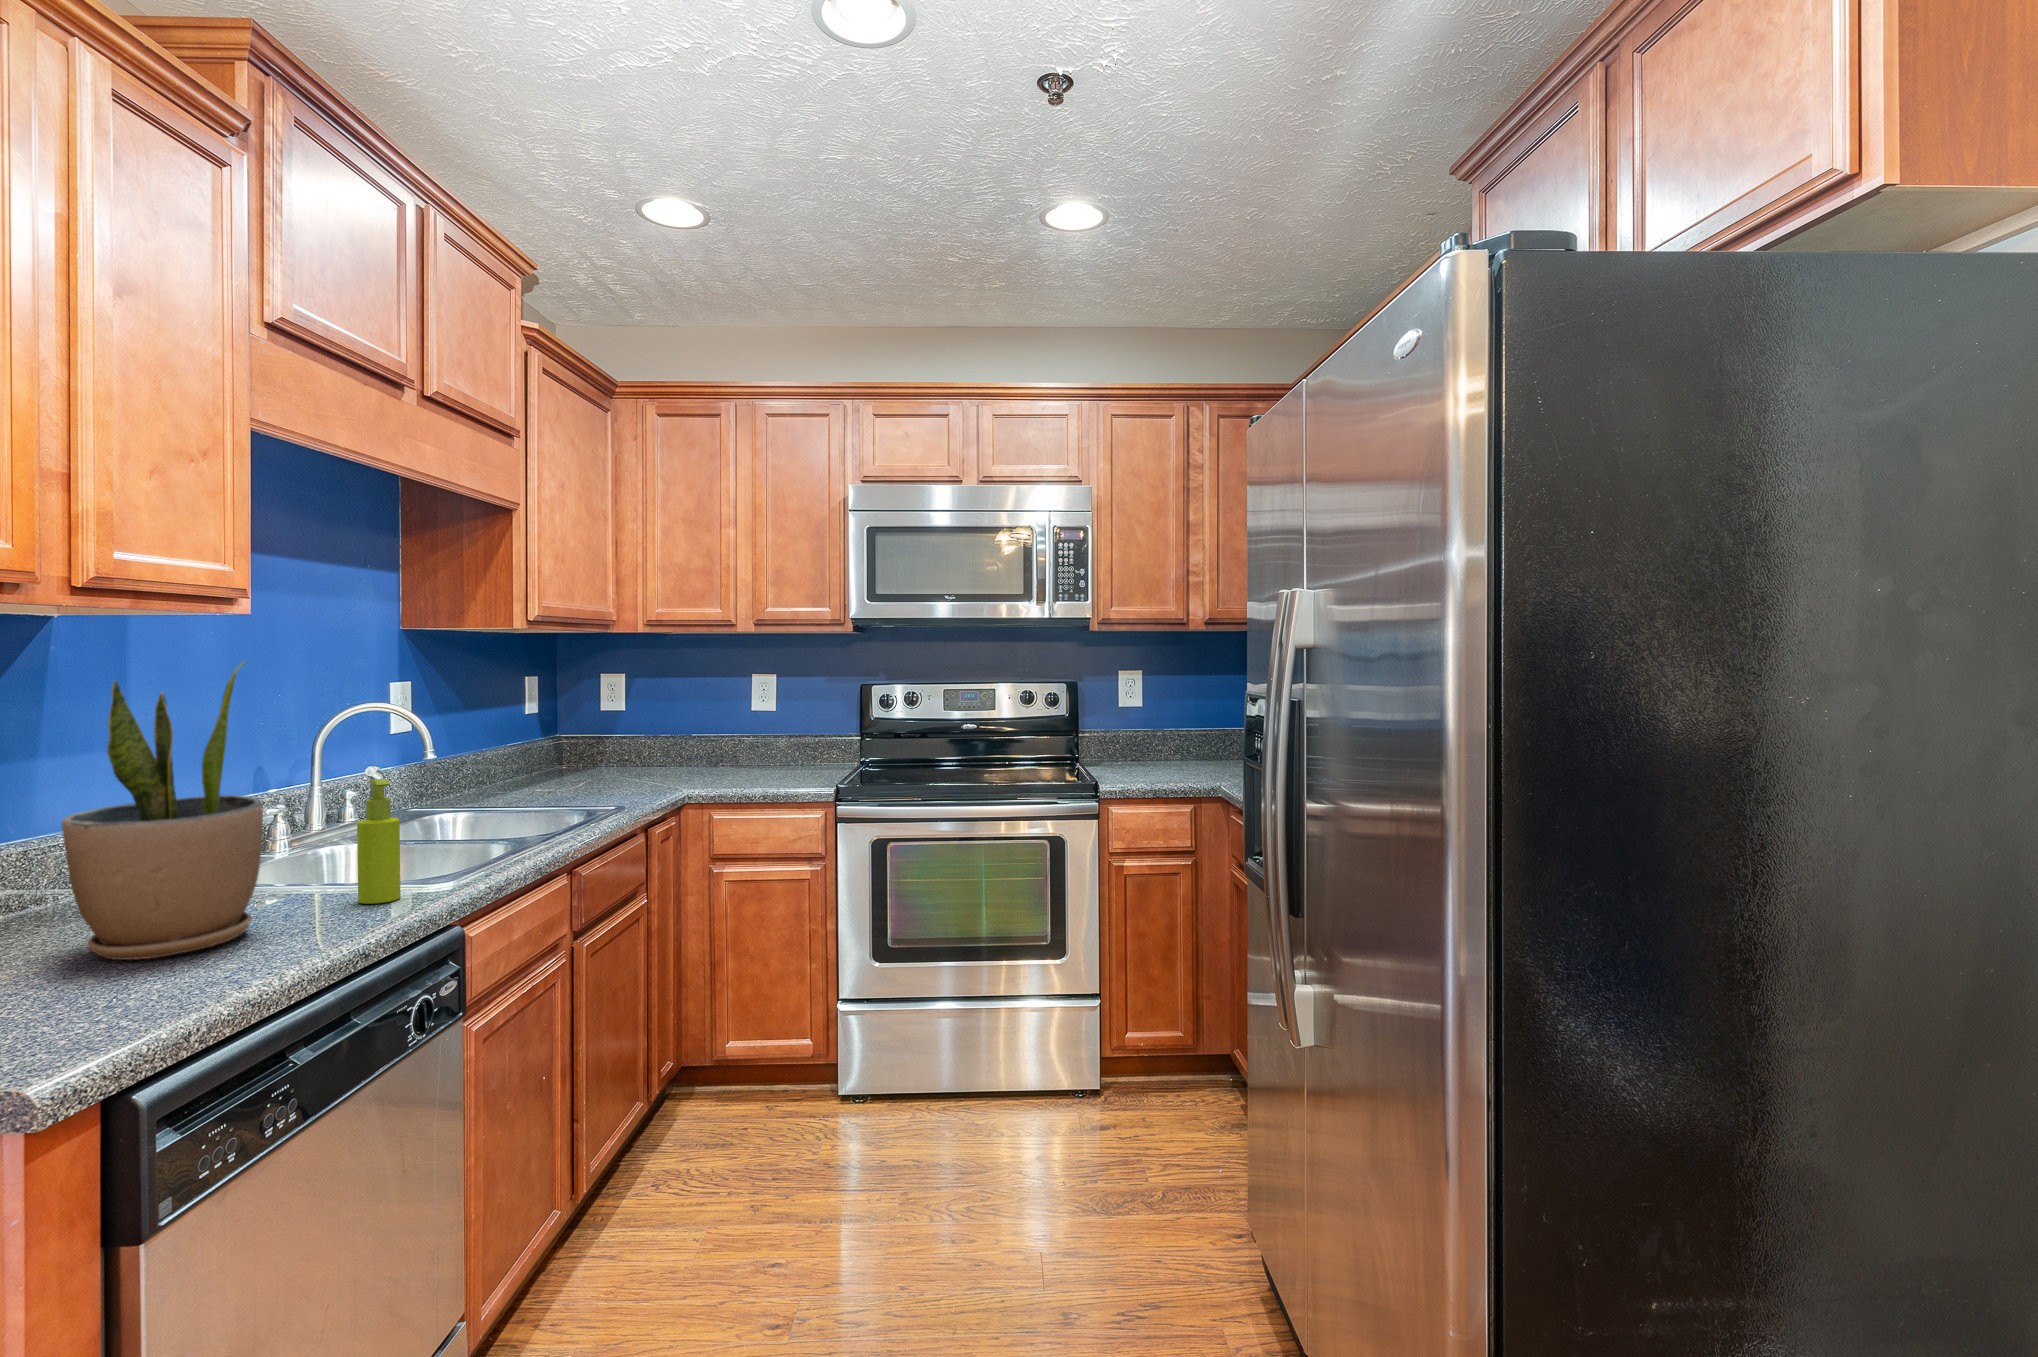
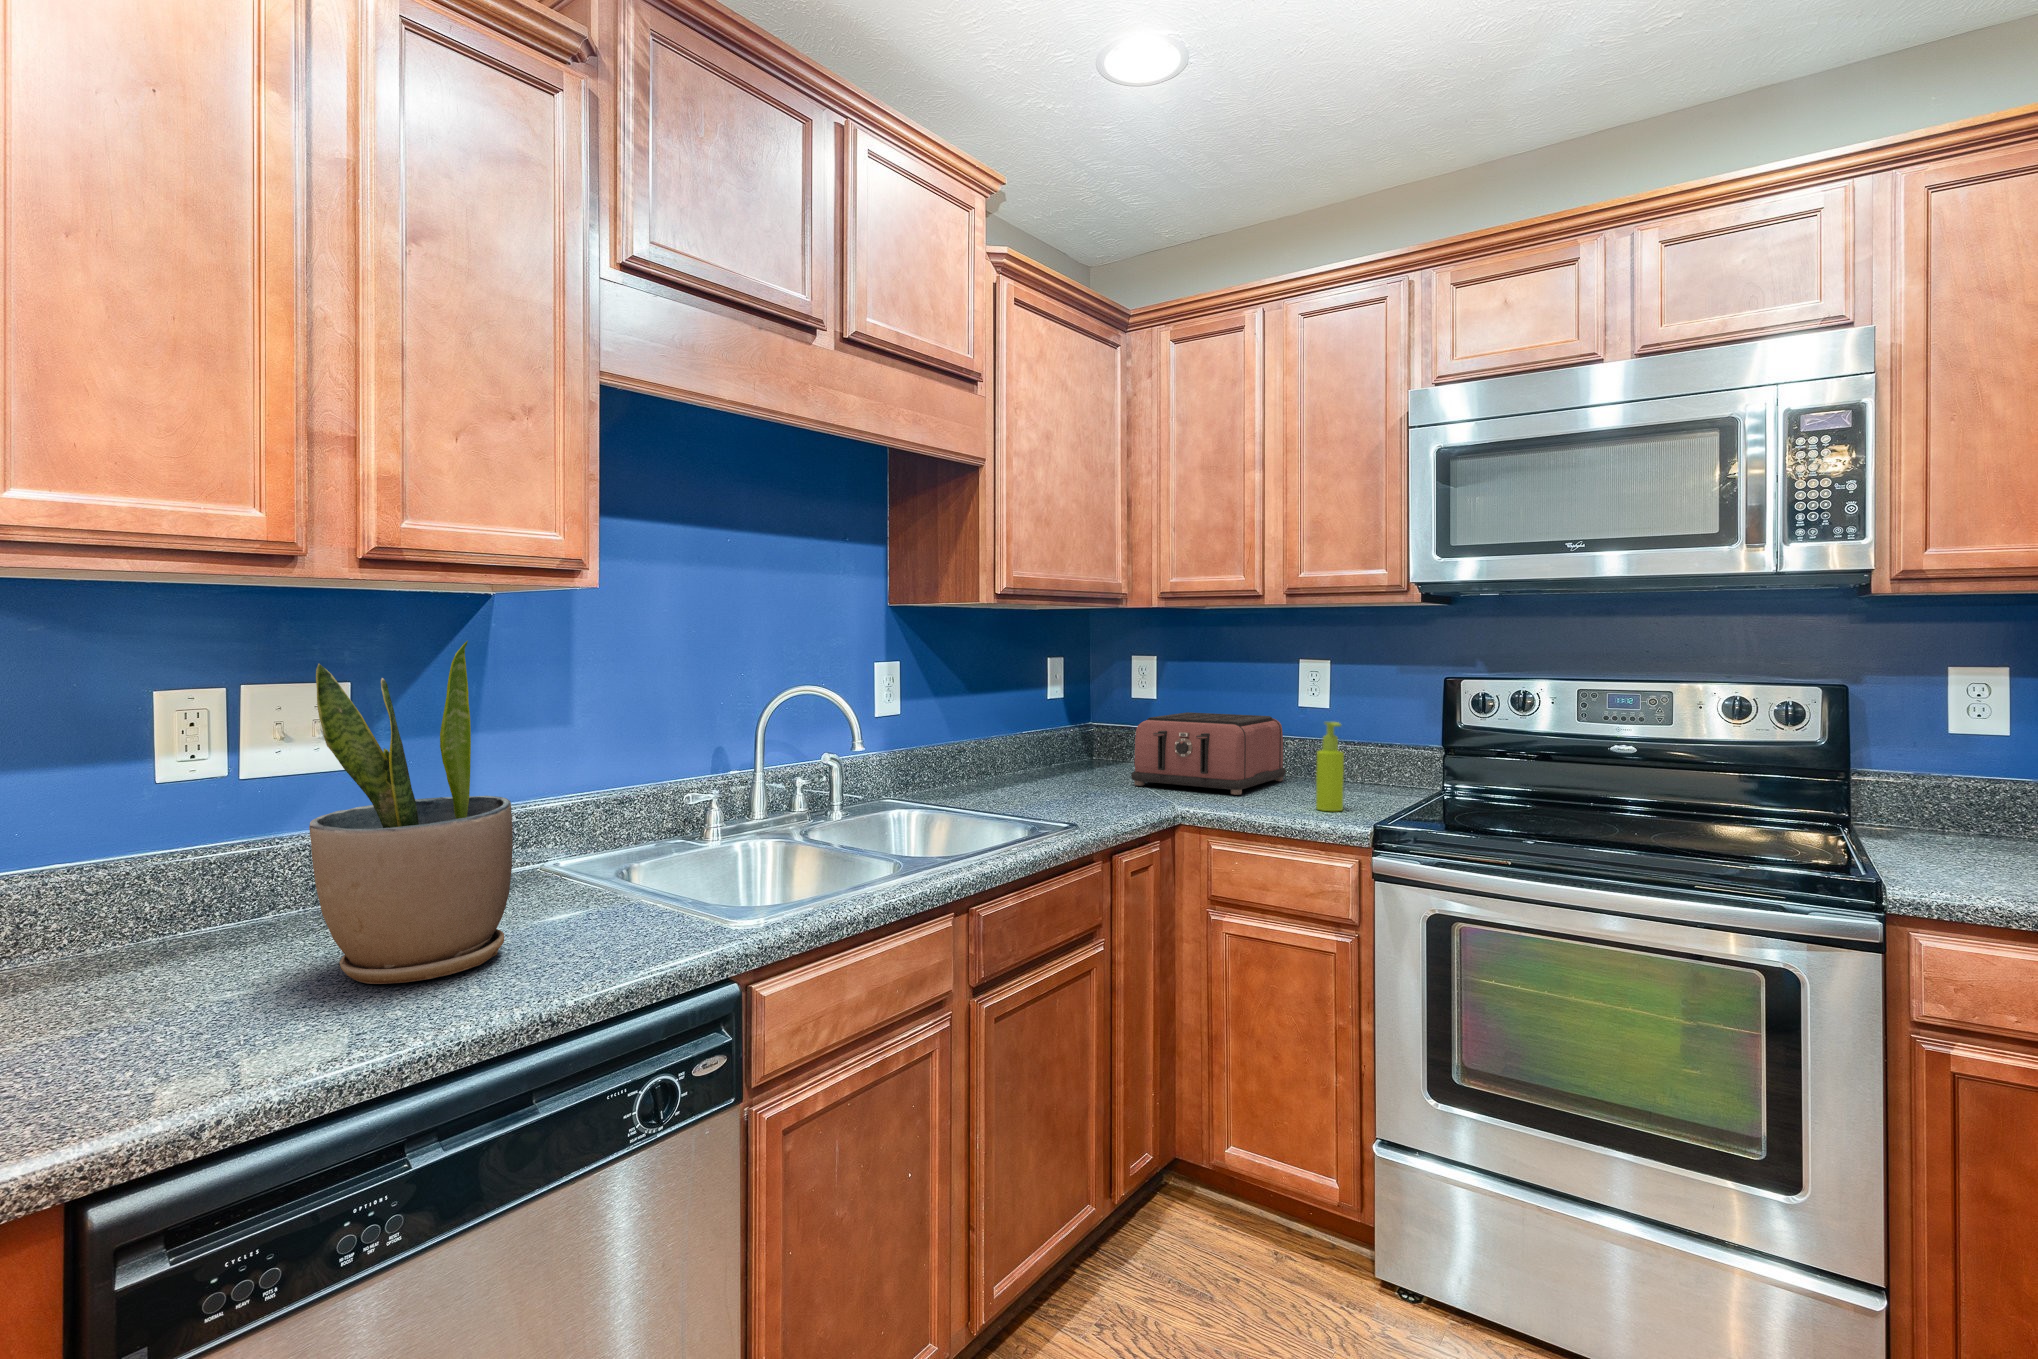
toaster: none [625,715,744,777] -> present [1131,712,1286,795]
soap dispenser: present [357,779,401,904] -> present [1316,722,1344,811]

